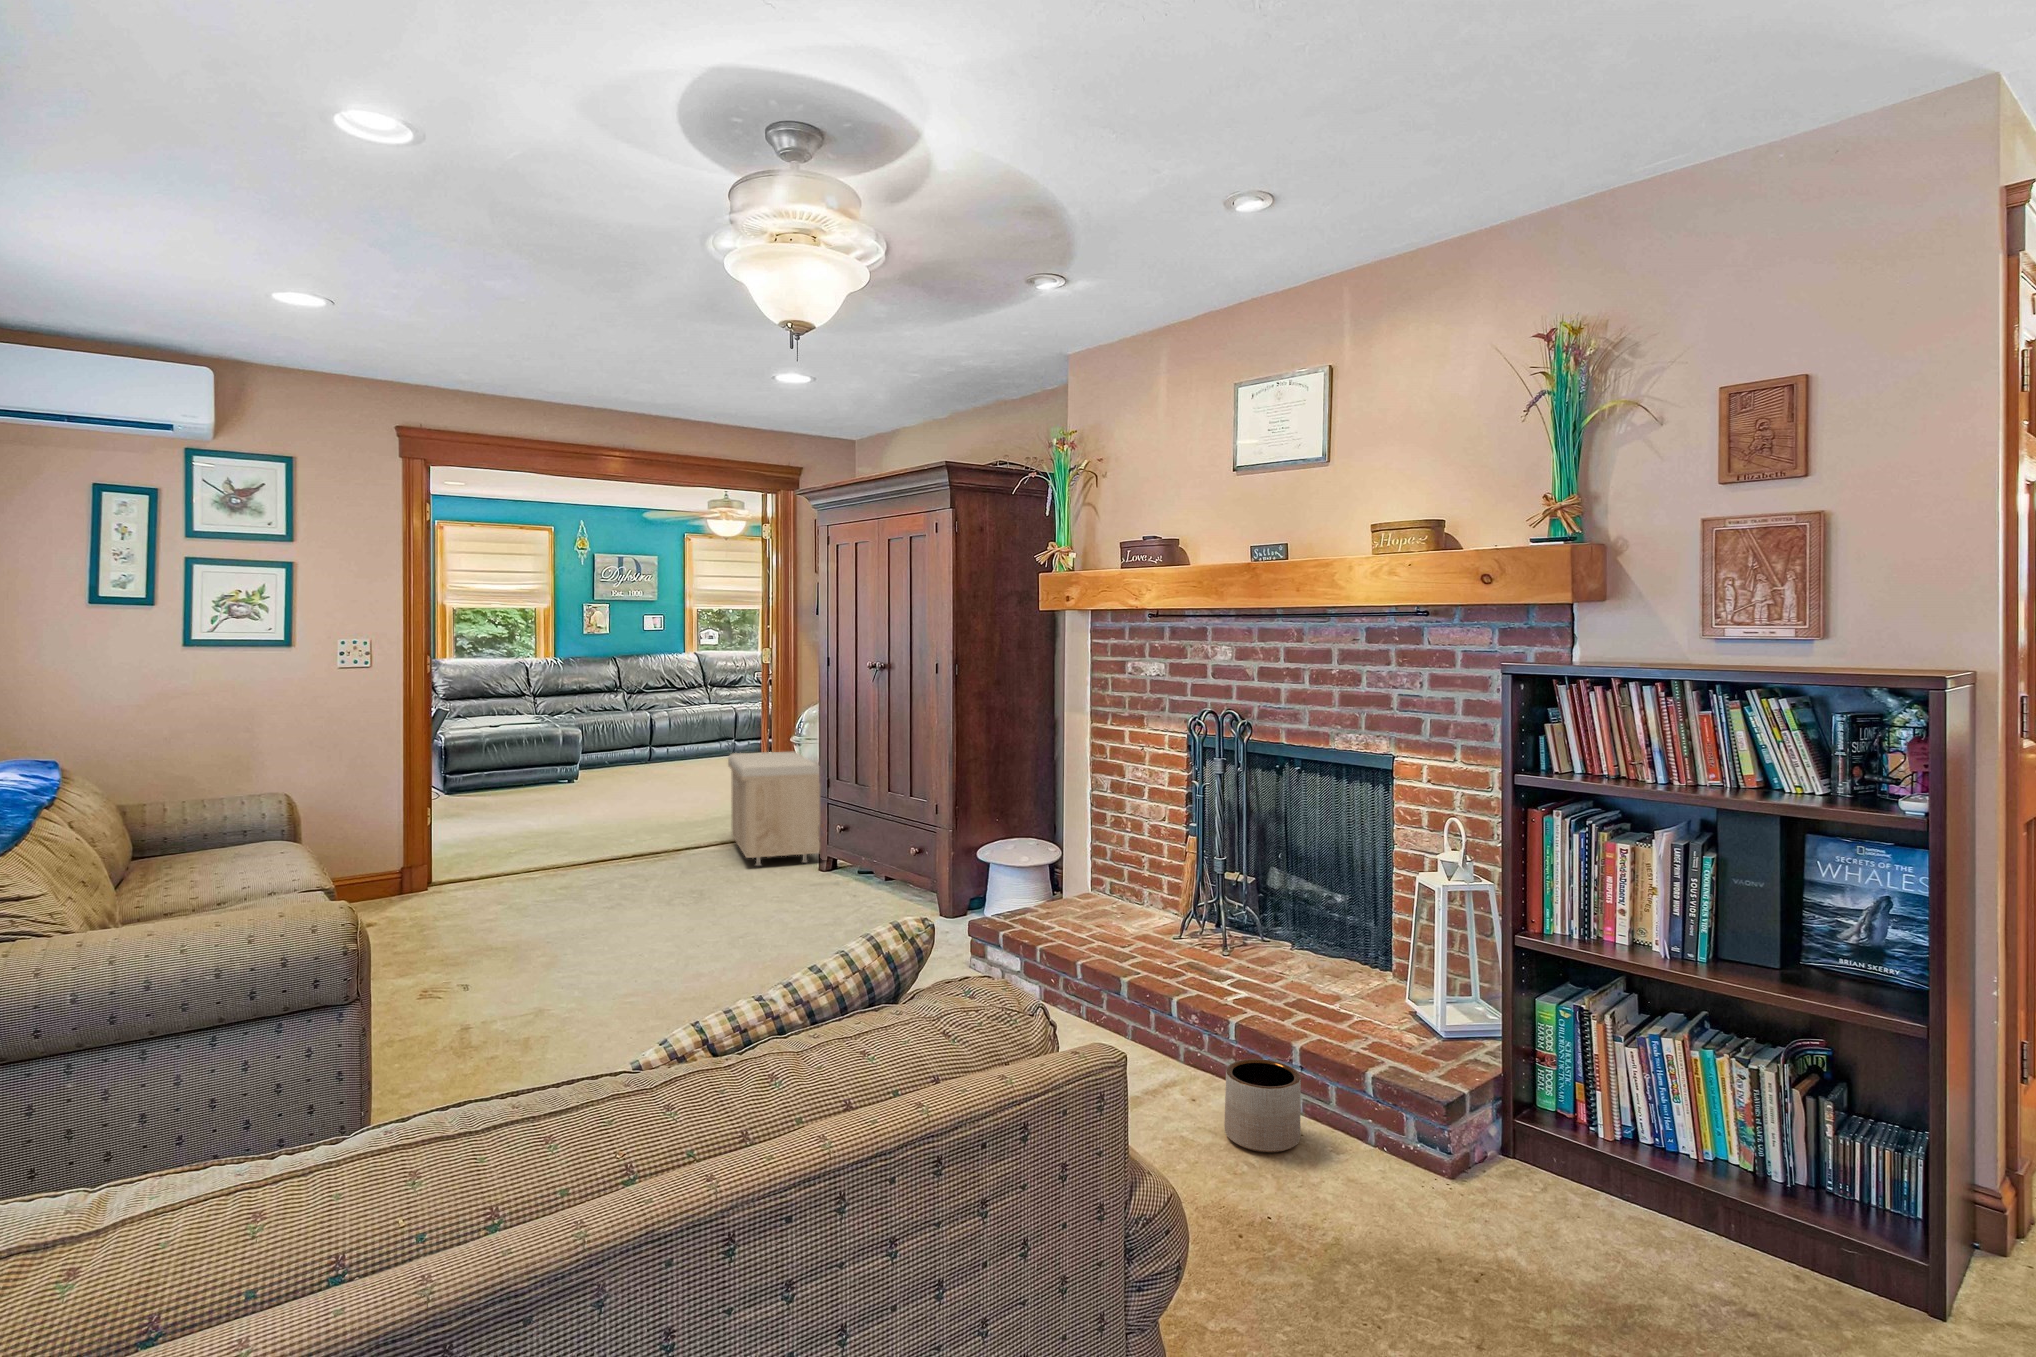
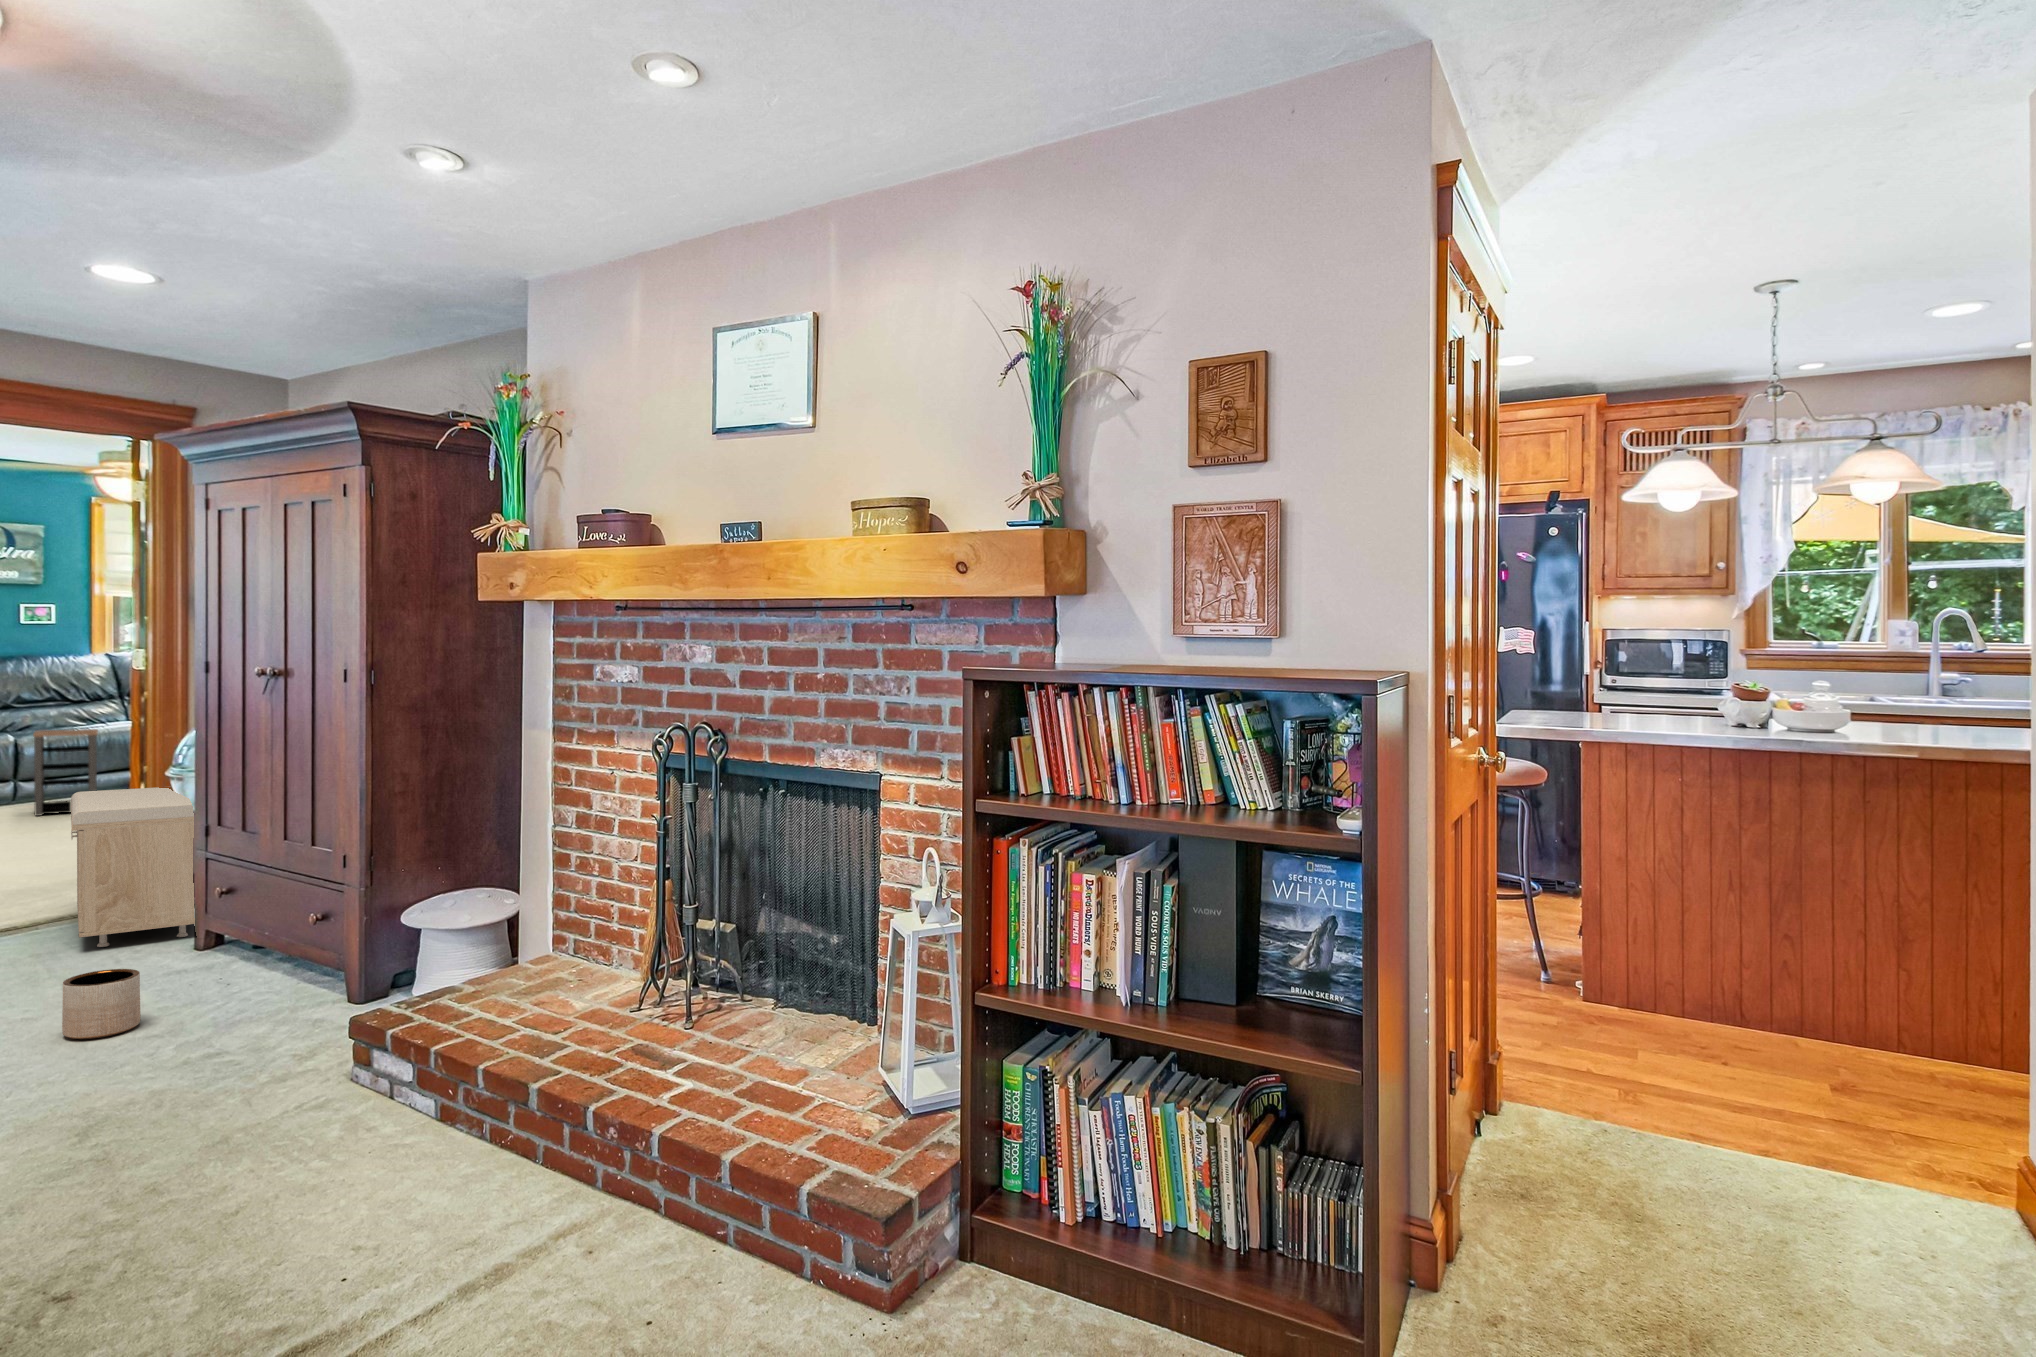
side table: none [664,708,704,771] -> present [33,729,98,816]
planter: present [1224,1059,1301,1152] -> present [62,969,141,1039]

